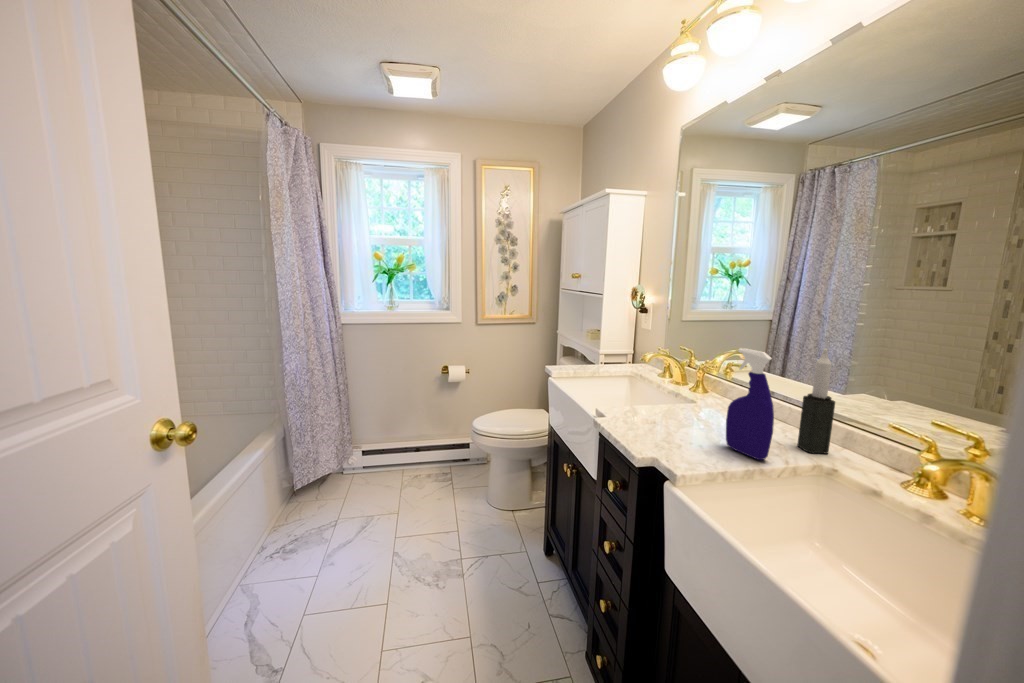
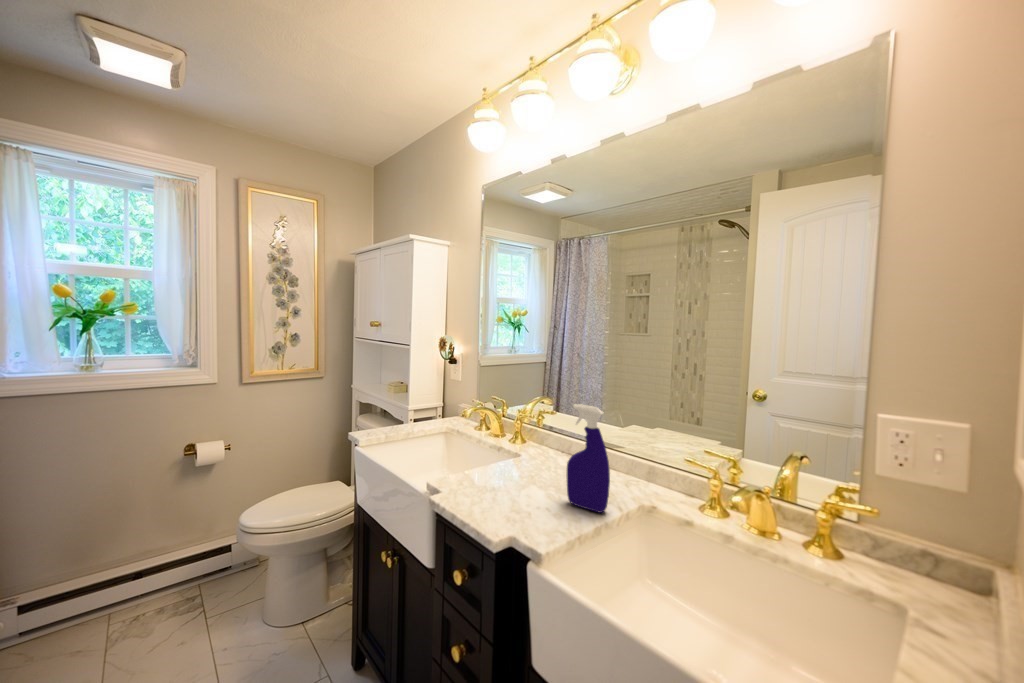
candle: present [797,349,835,454] -> none [618,397,643,493]

